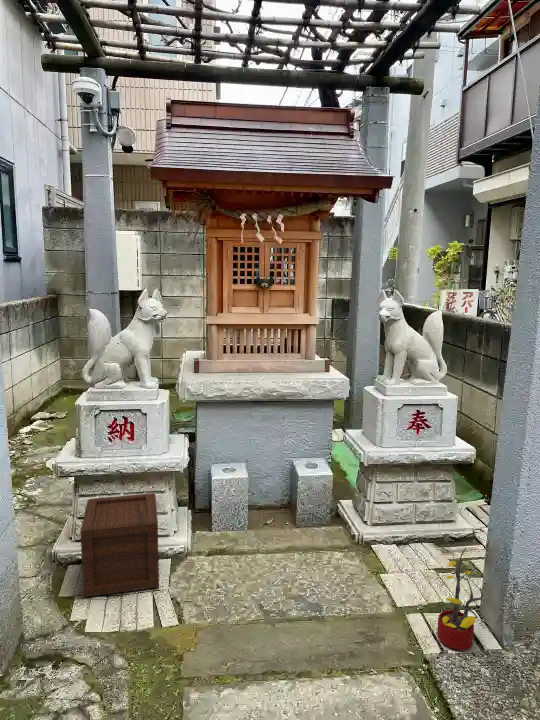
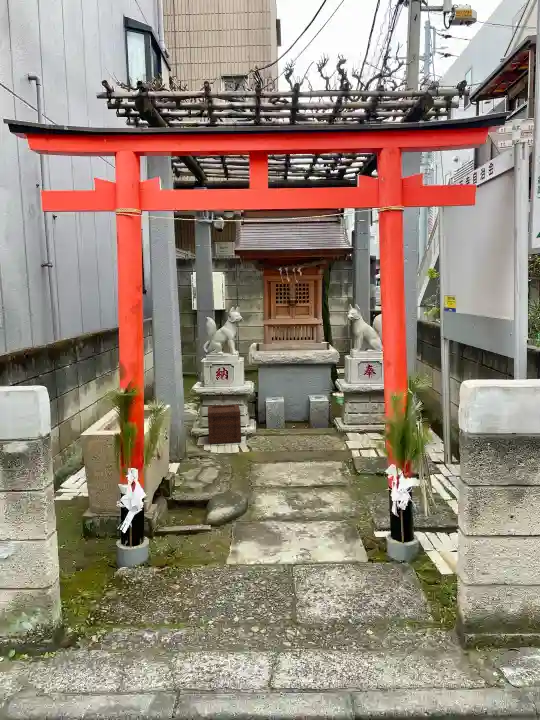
decorative plant: present [437,548,483,650] -> none [361,417,379,456]

